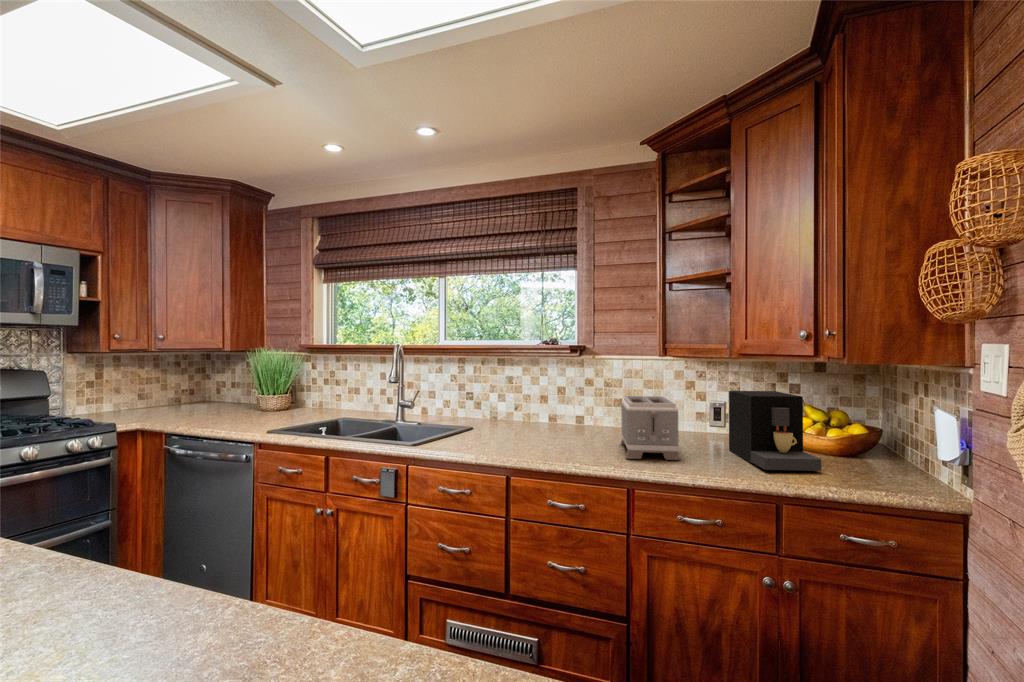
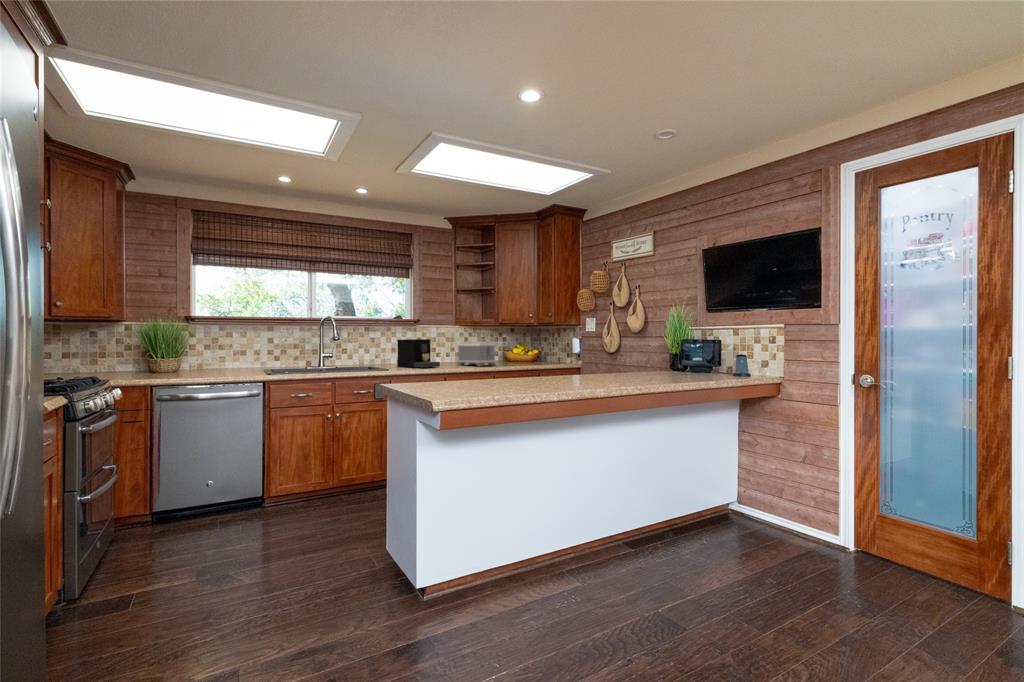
coffee maker: present [729,391,821,471] -> present [398,339,440,368]

